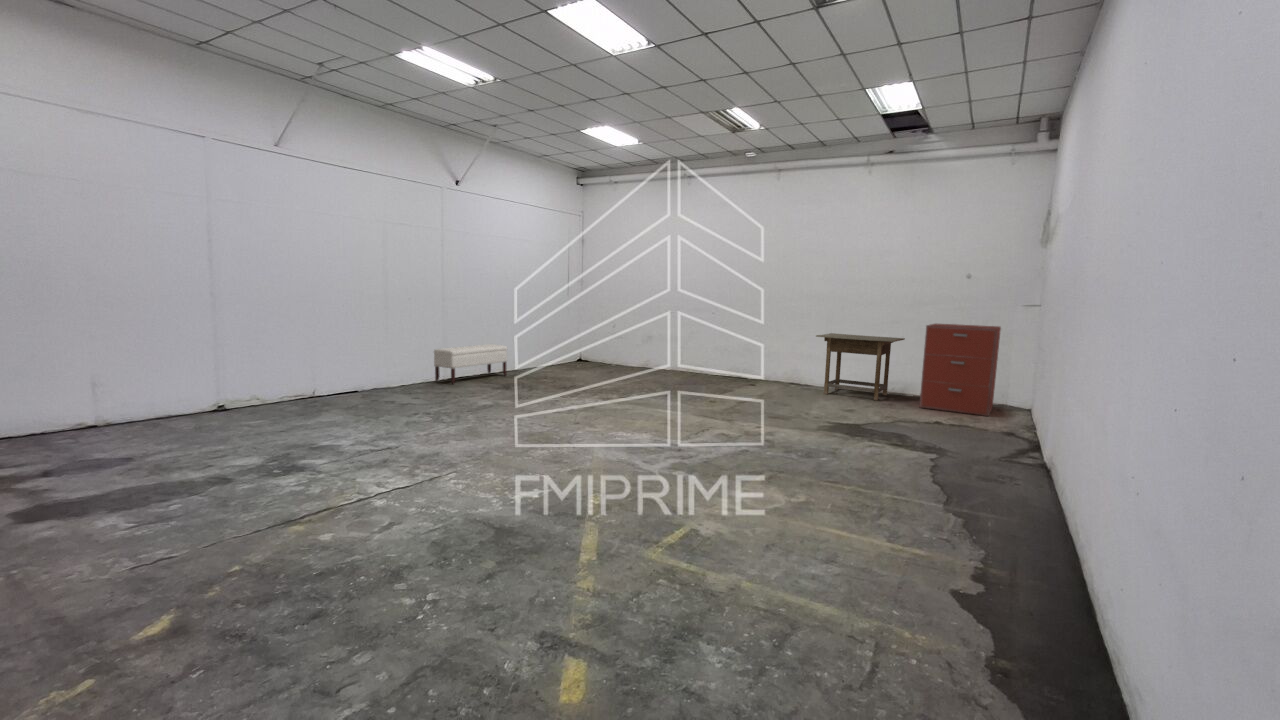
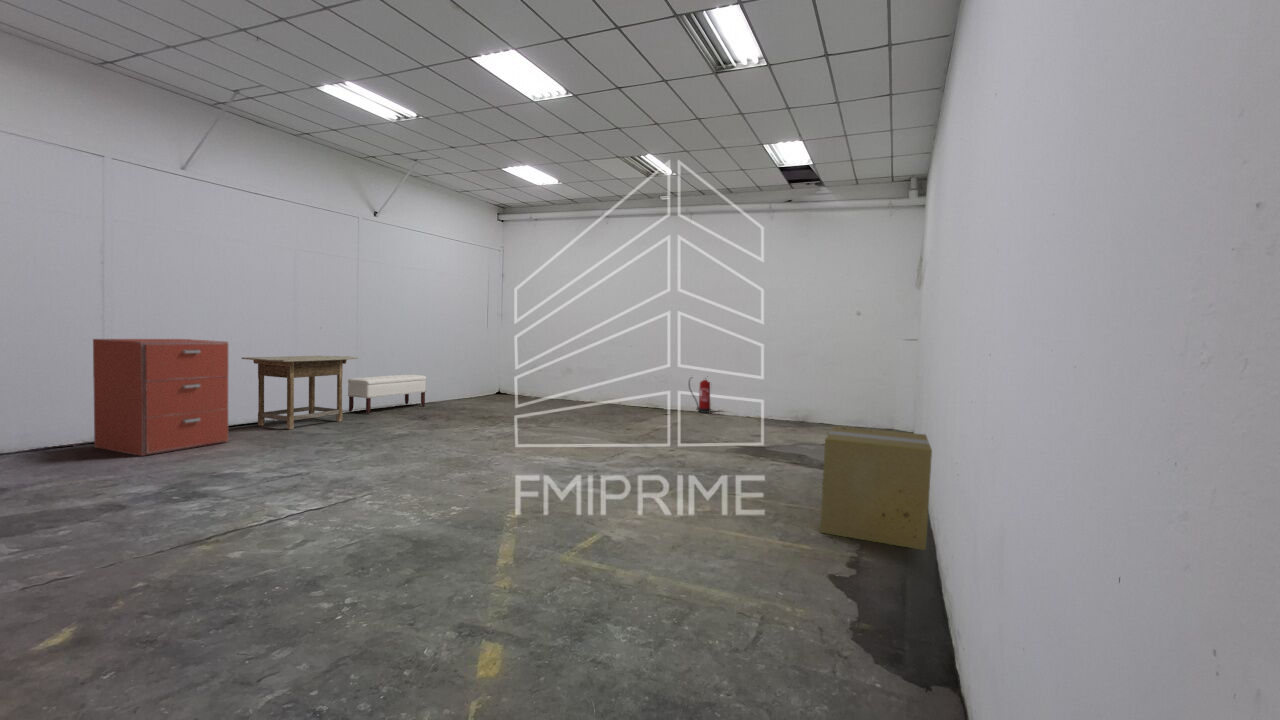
filing cabinet: present [919,324,1001,416] -> present [93,339,228,456]
desk: present [816,333,905,400] -> present [242,356,358,430]
fire extinguisher: none [774,342,805,385] -> present [689,380,711,413]
cardboard box: none [935,413,1082,565] -> present [820,426,932,550]

